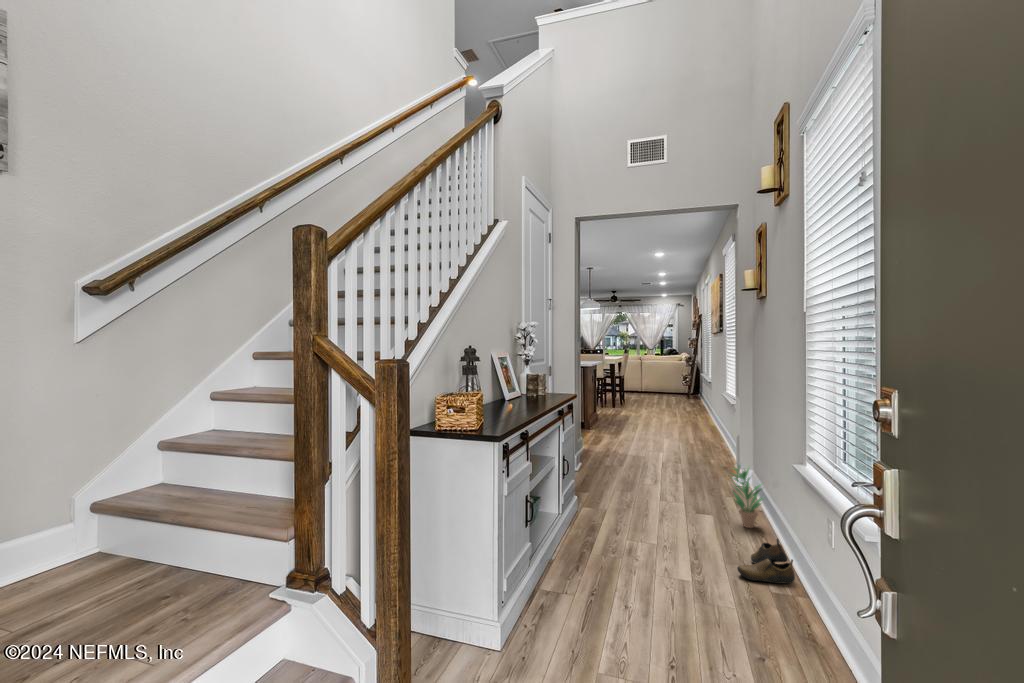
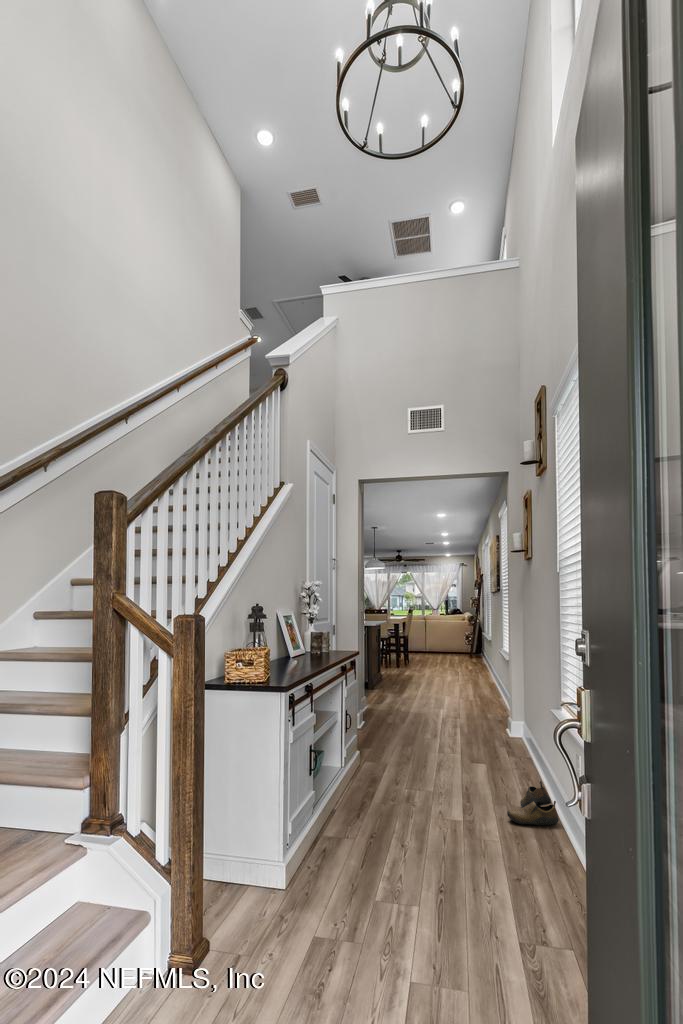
potted plant: present [733,466,763,528] -> none [499,712,534,777]

